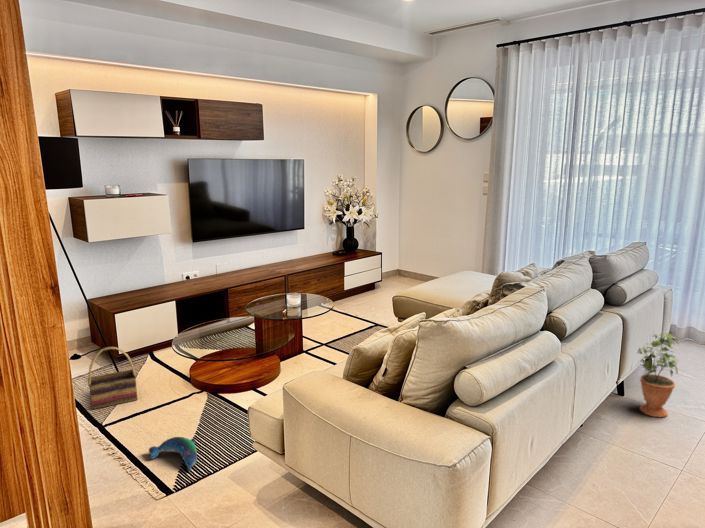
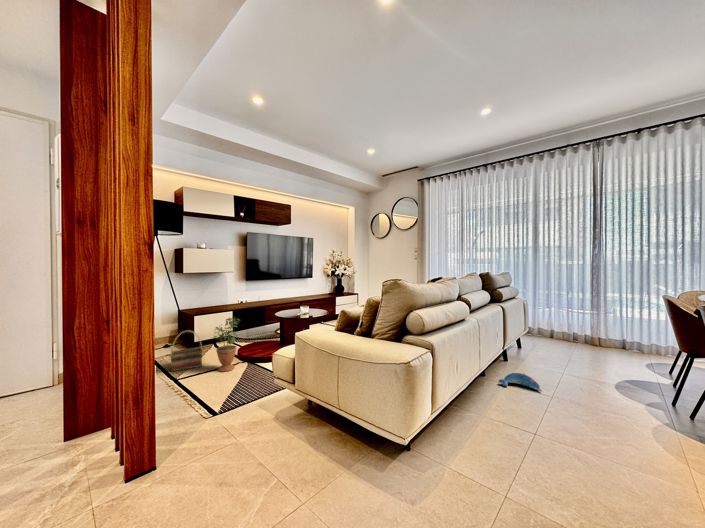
potted plant: present [638,332,678,417] -> present [214,318,239,372]
plush toy: present [149,437,197,471] -> present [499,373,541,391]

